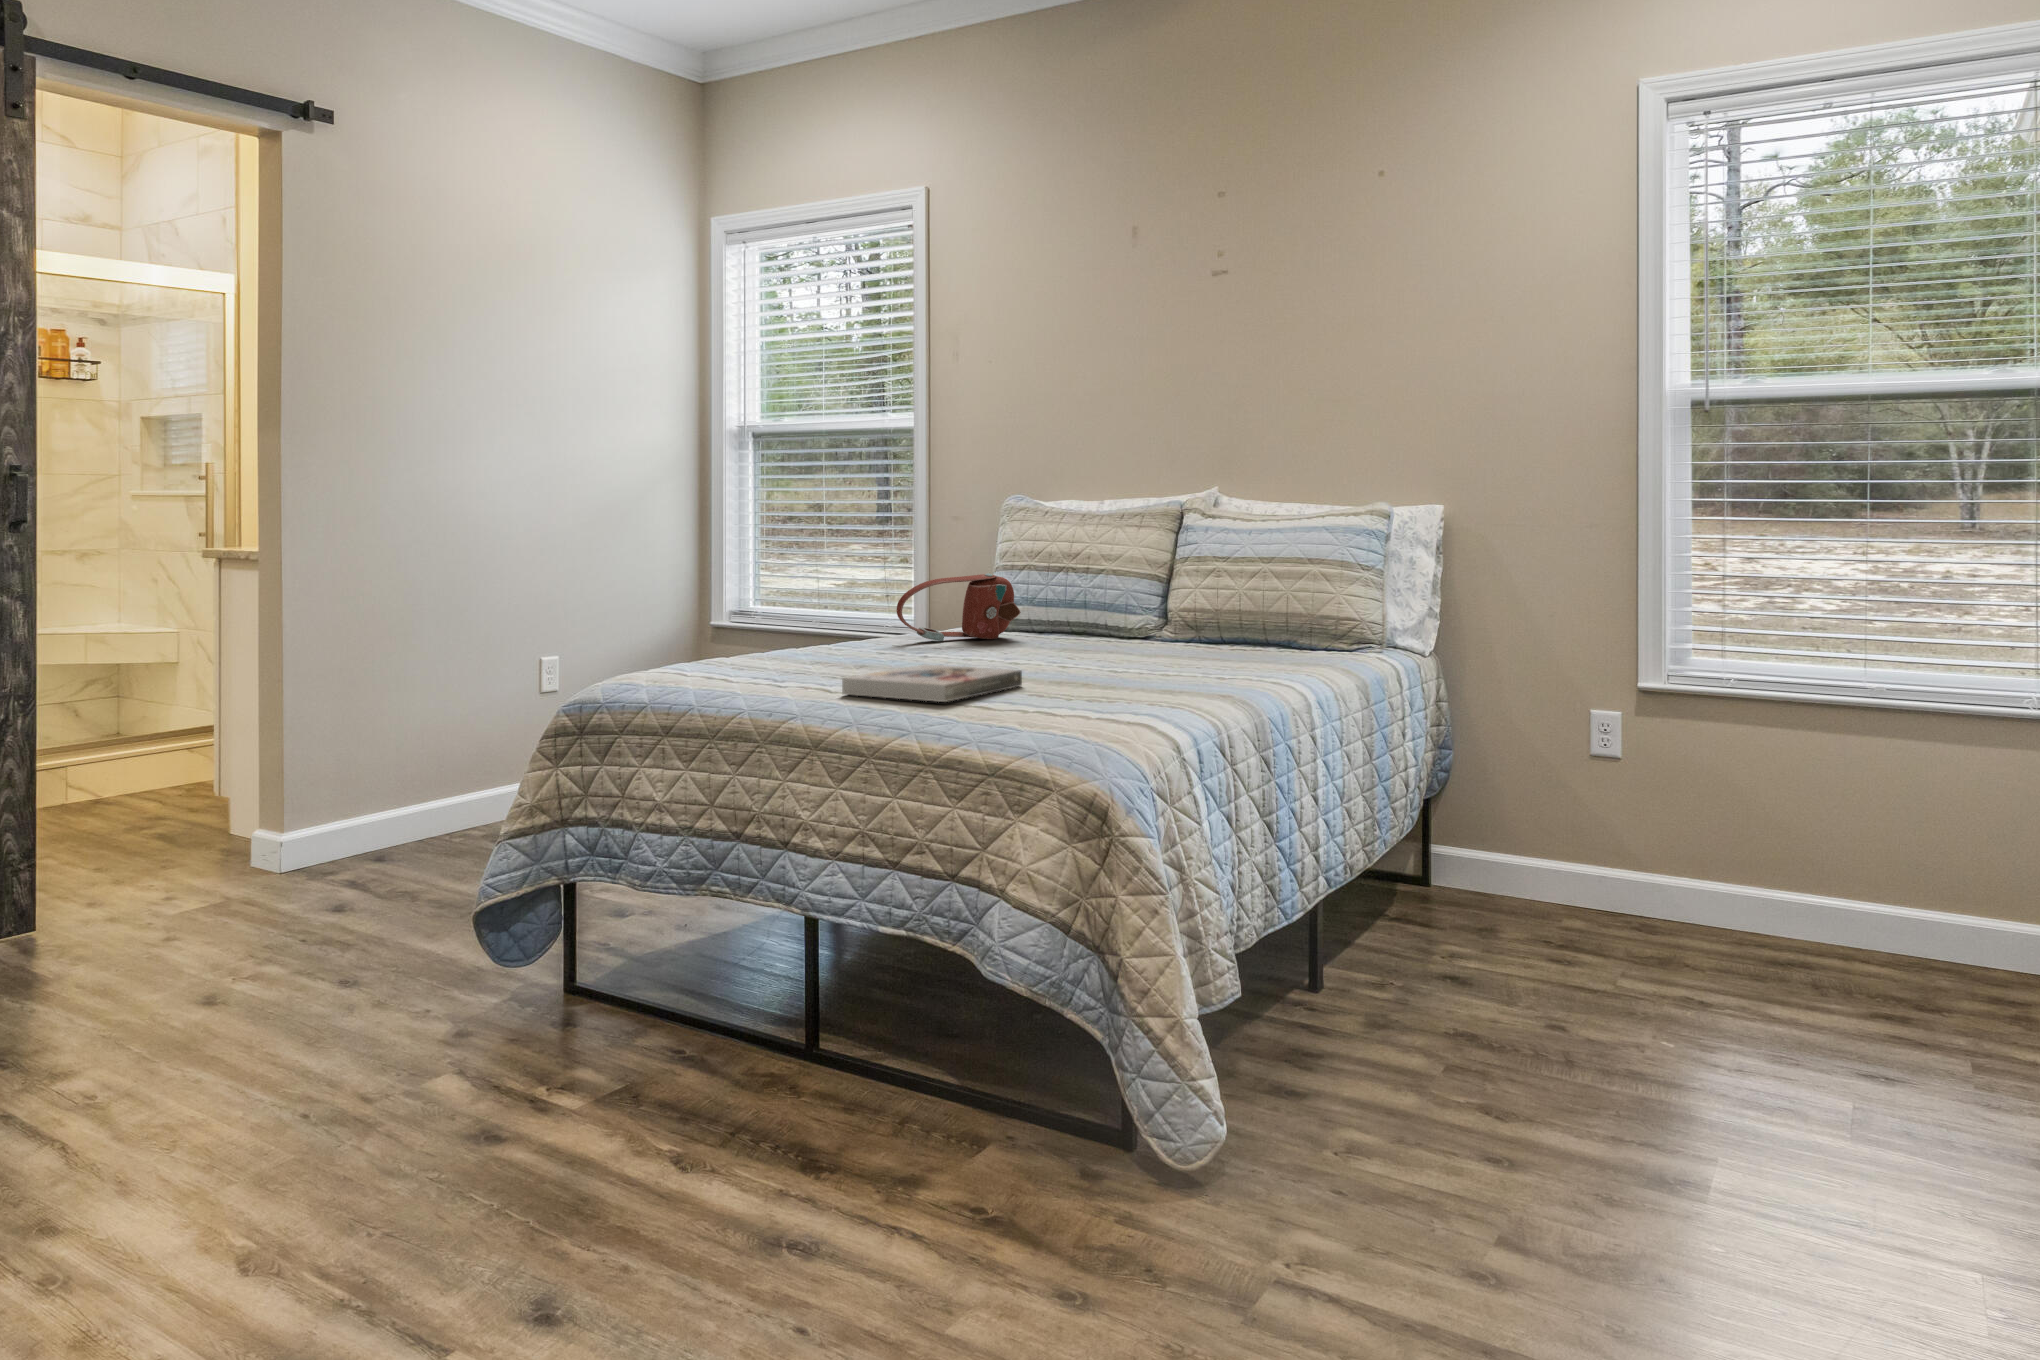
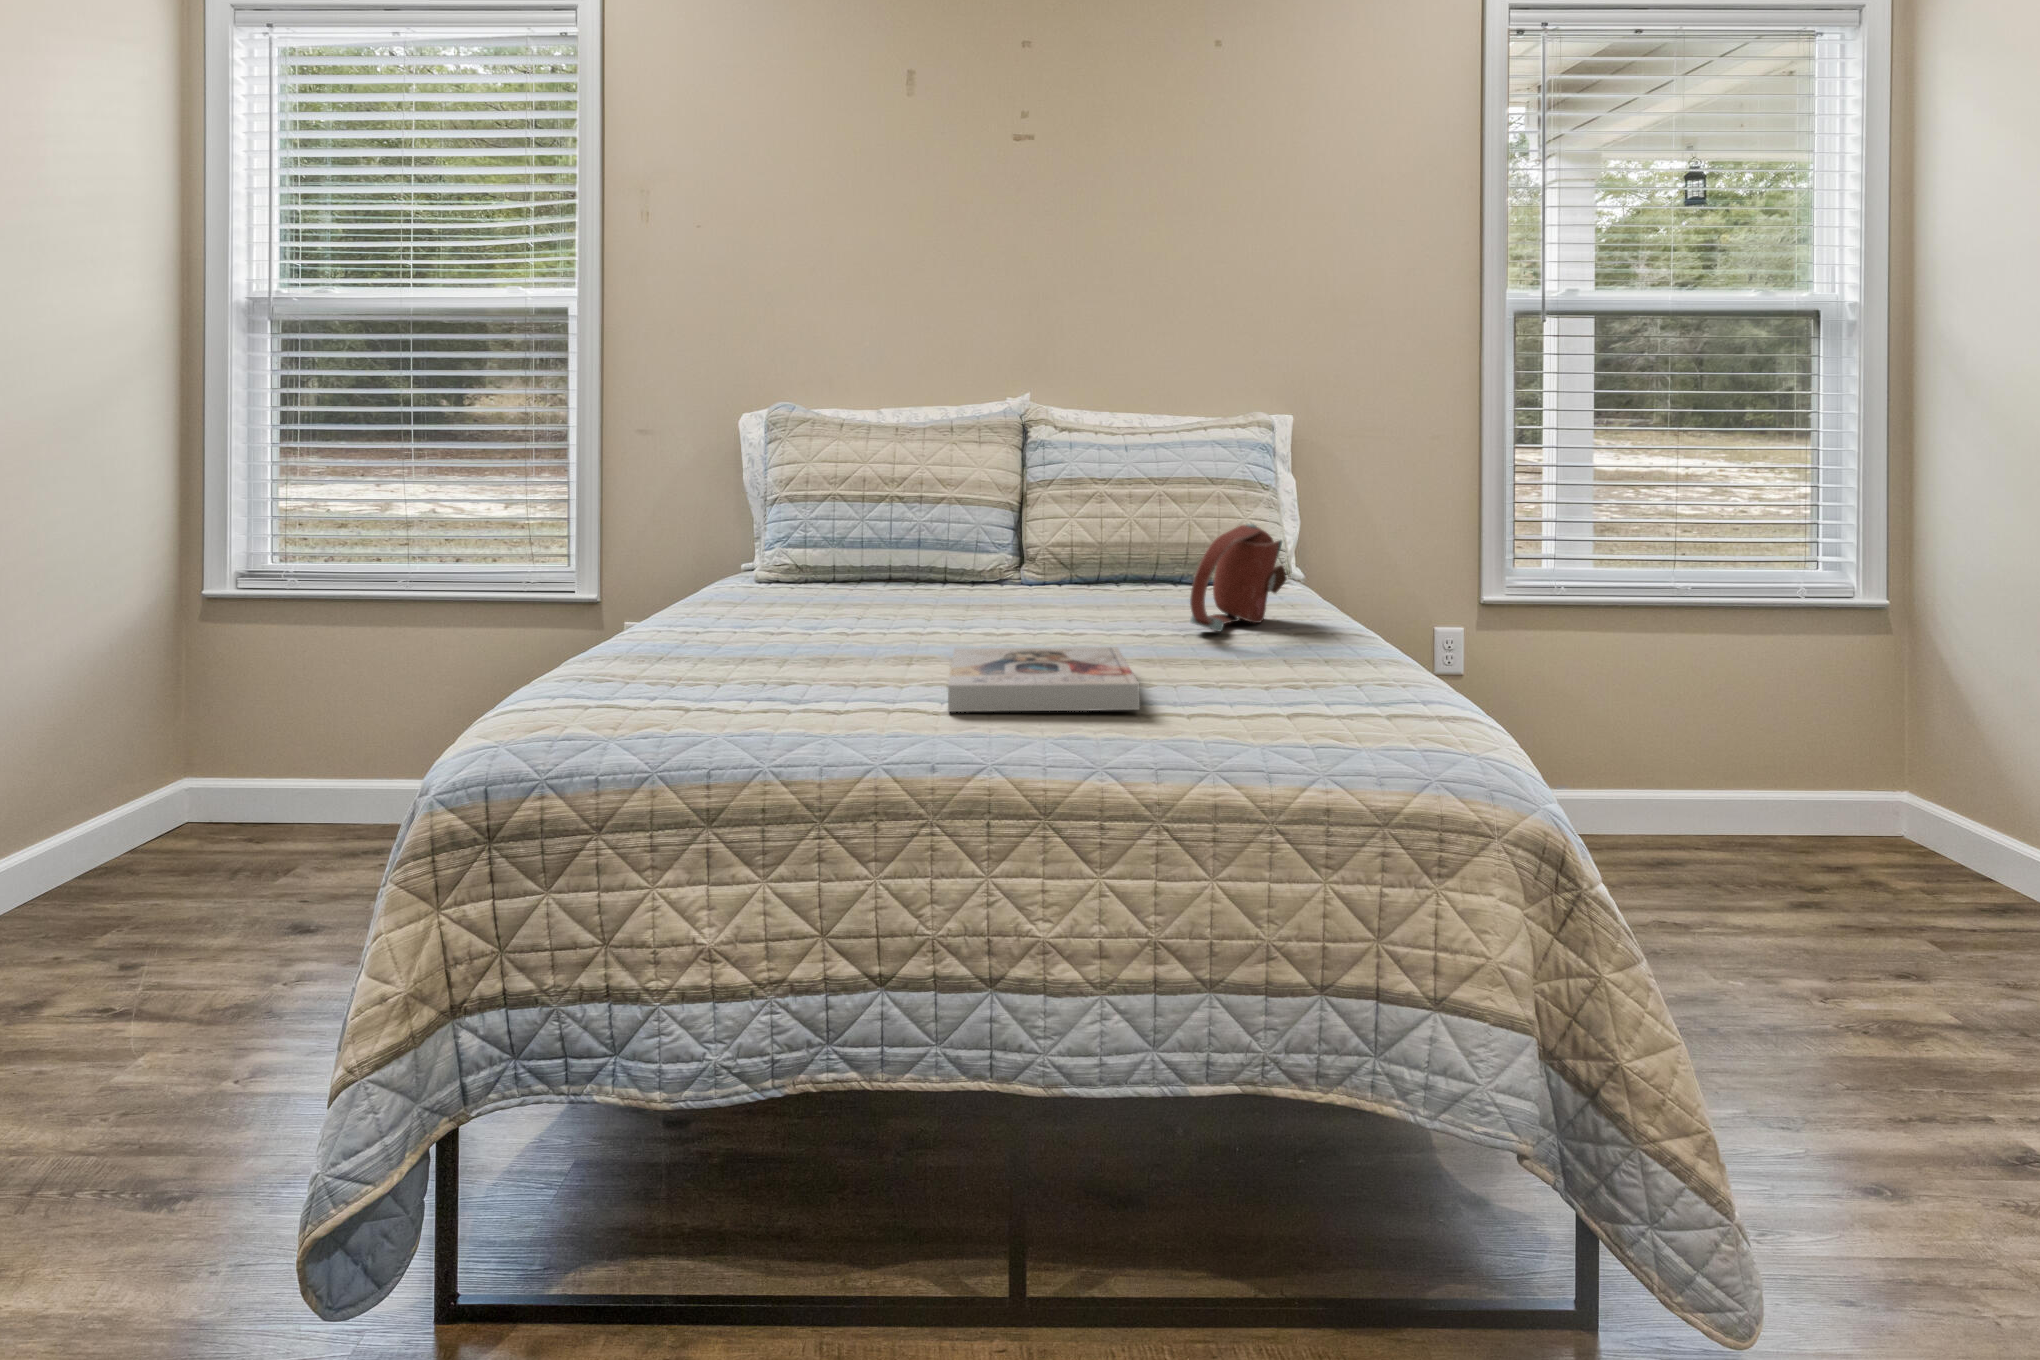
handbag: present [896,574,1021,641] -> present [1190,524,1287,631]

